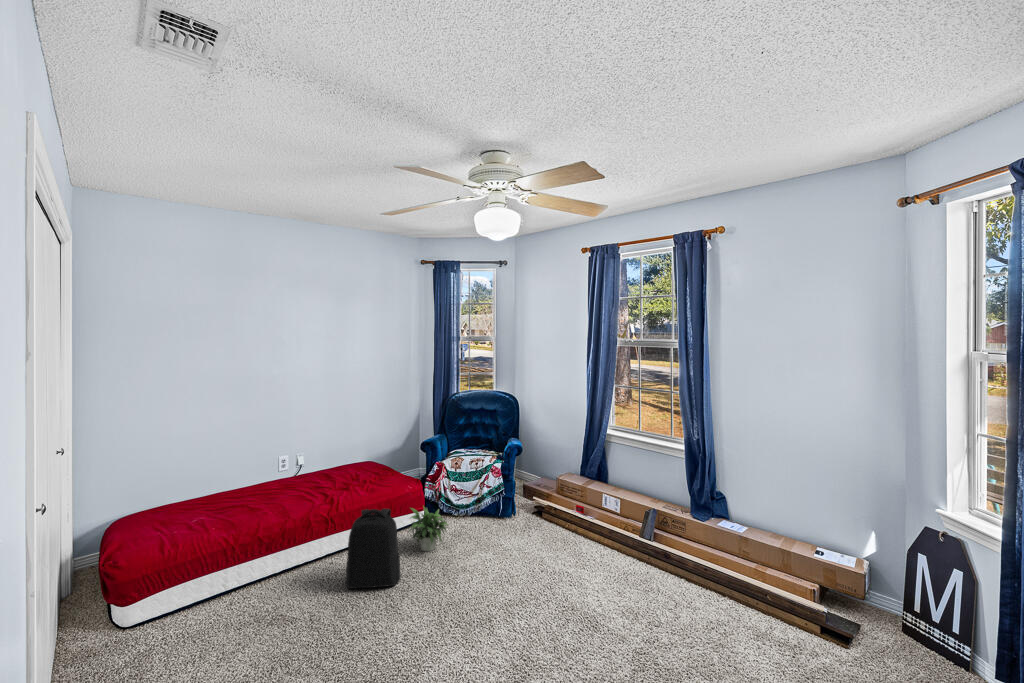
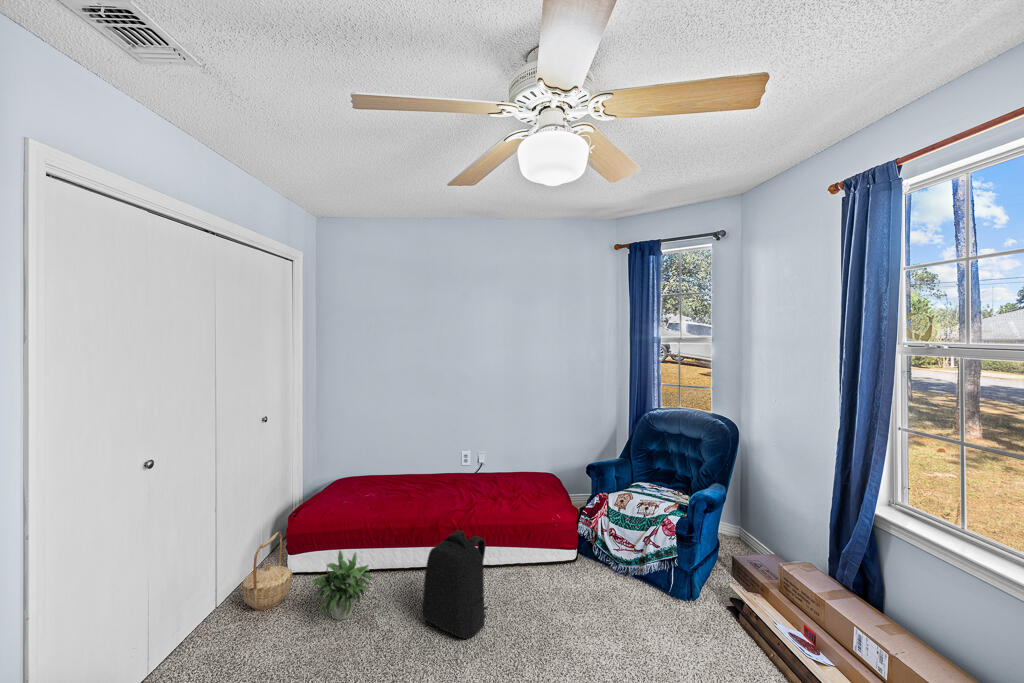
potted plant: present [409,506,448,551] -> present [312,551,376,620]
basket: none [136,567,194,650] -> present [242,532,292,610]

